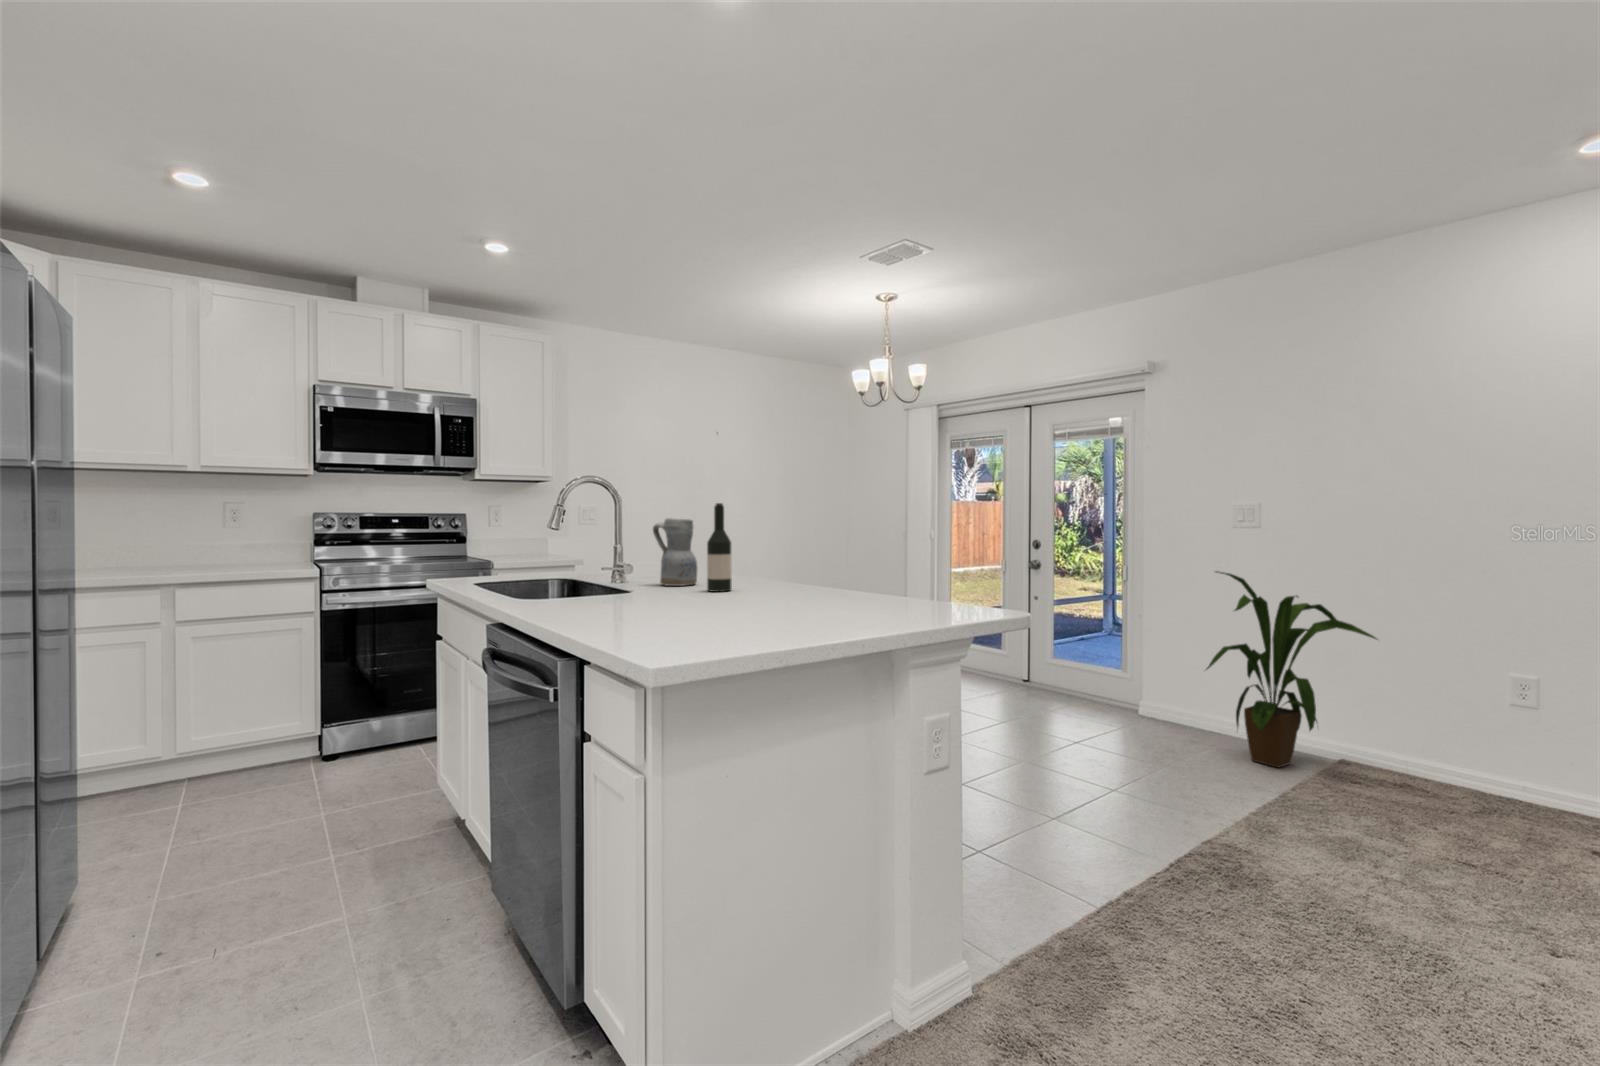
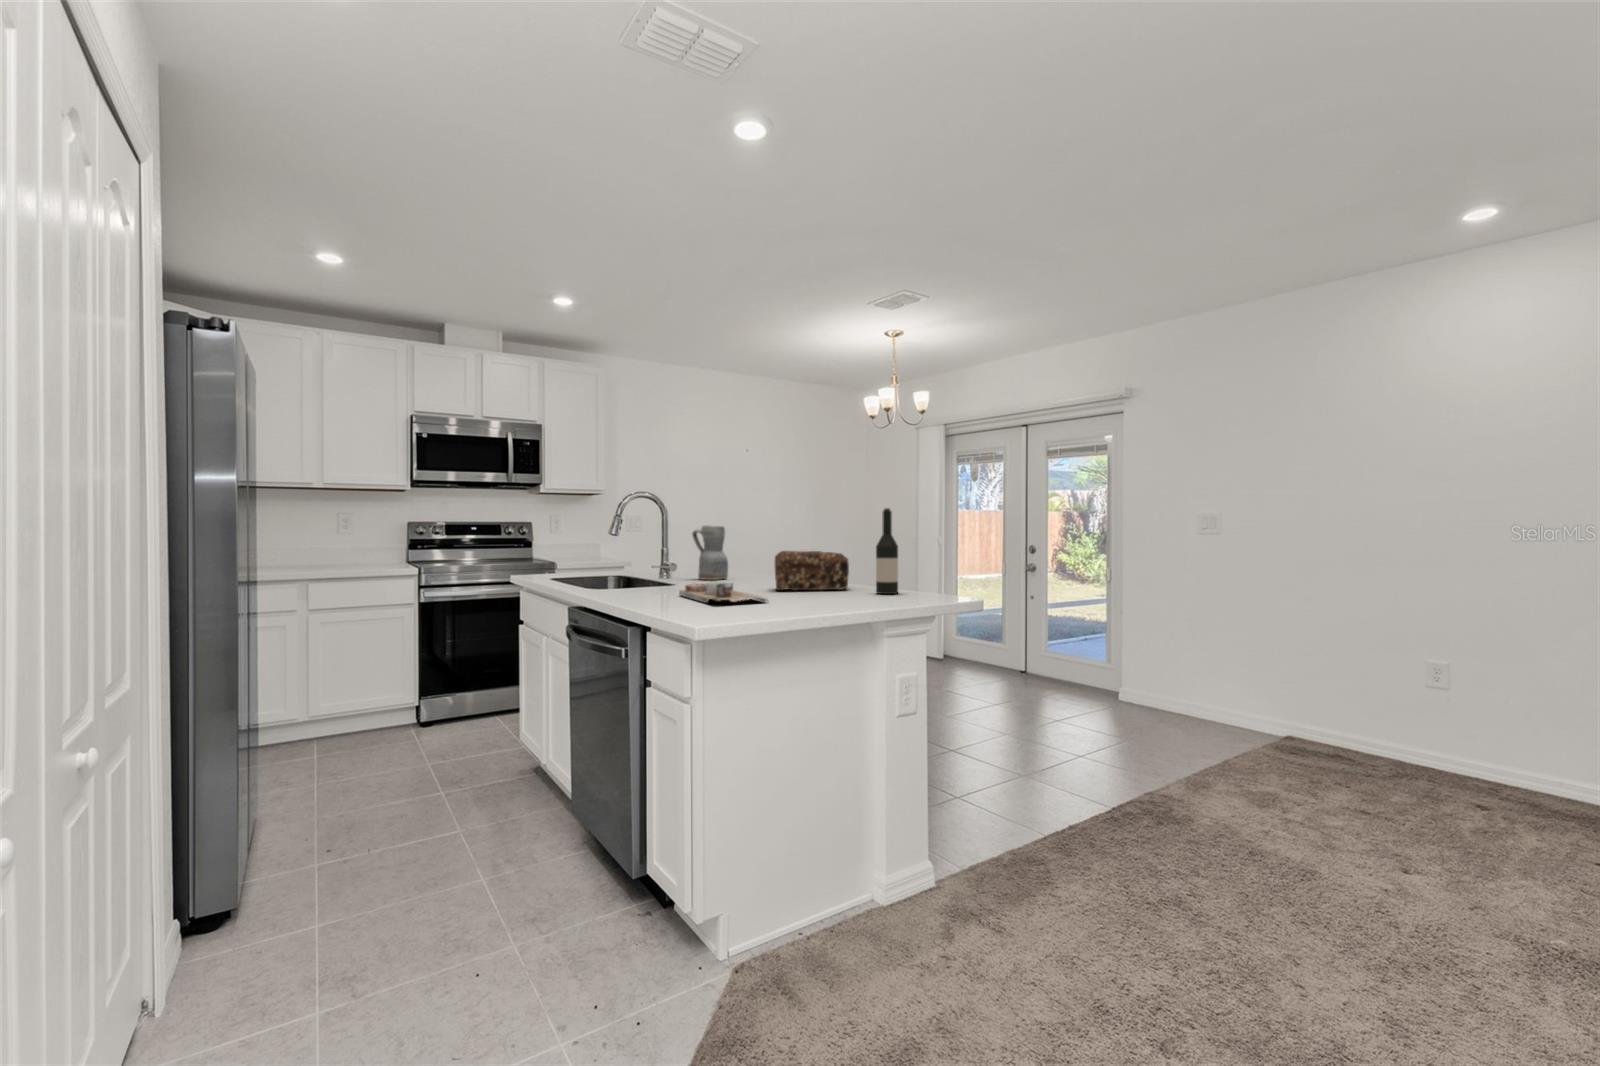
wine bottle: present [707,503,732,592] -> present [876,508,898,594]
bread loaf: none [758,552,852,603] -> present [775,551,849,590]
house plant: present [1206,571,1377,768] -> none [1162,571,1313,740]
cutting board: none [633,593,753,624] -> present [679,581,768,603]

